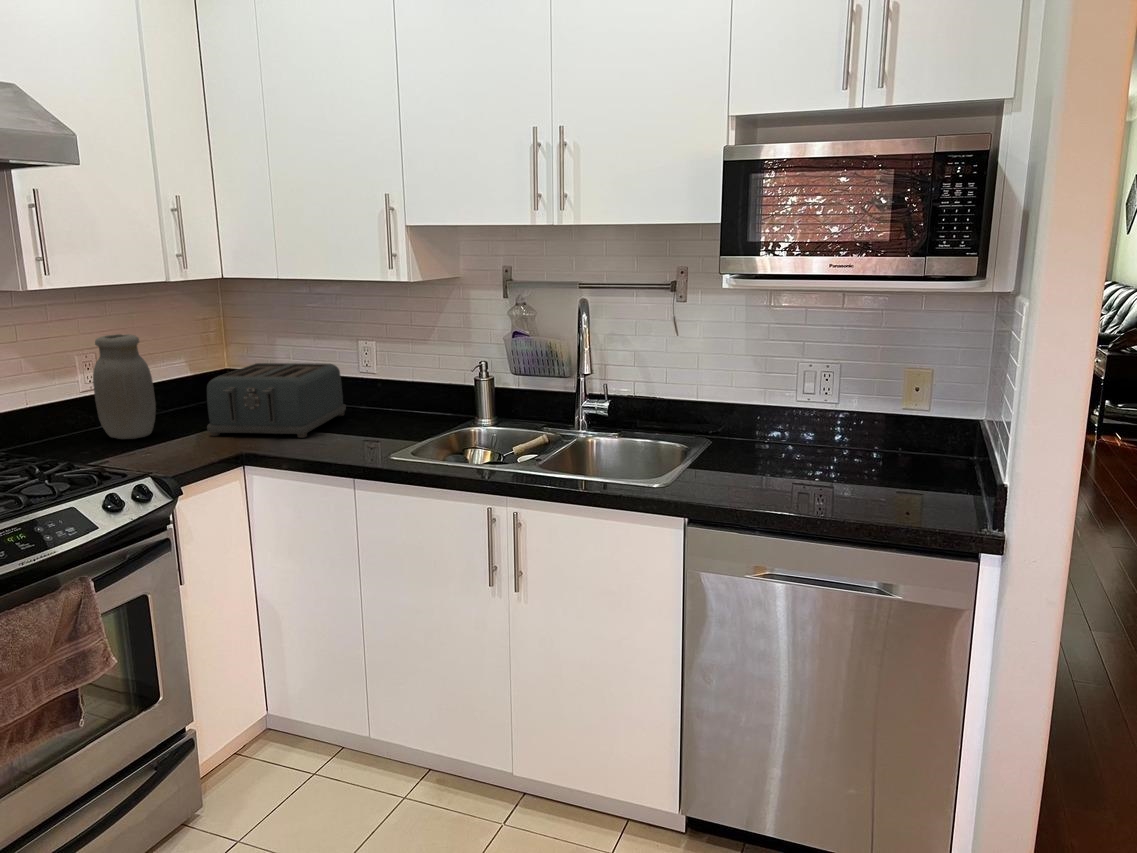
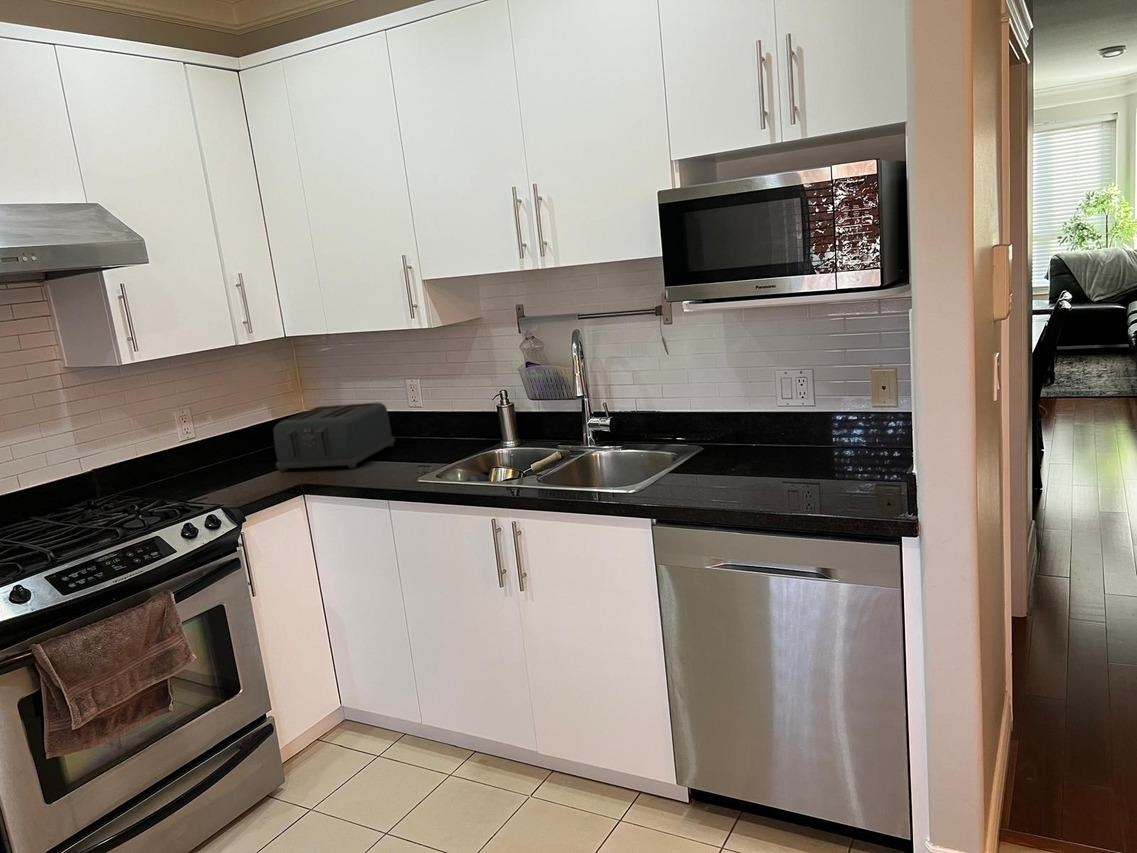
jar: present [93,334,156,439] -> none [182,392,235,479]

